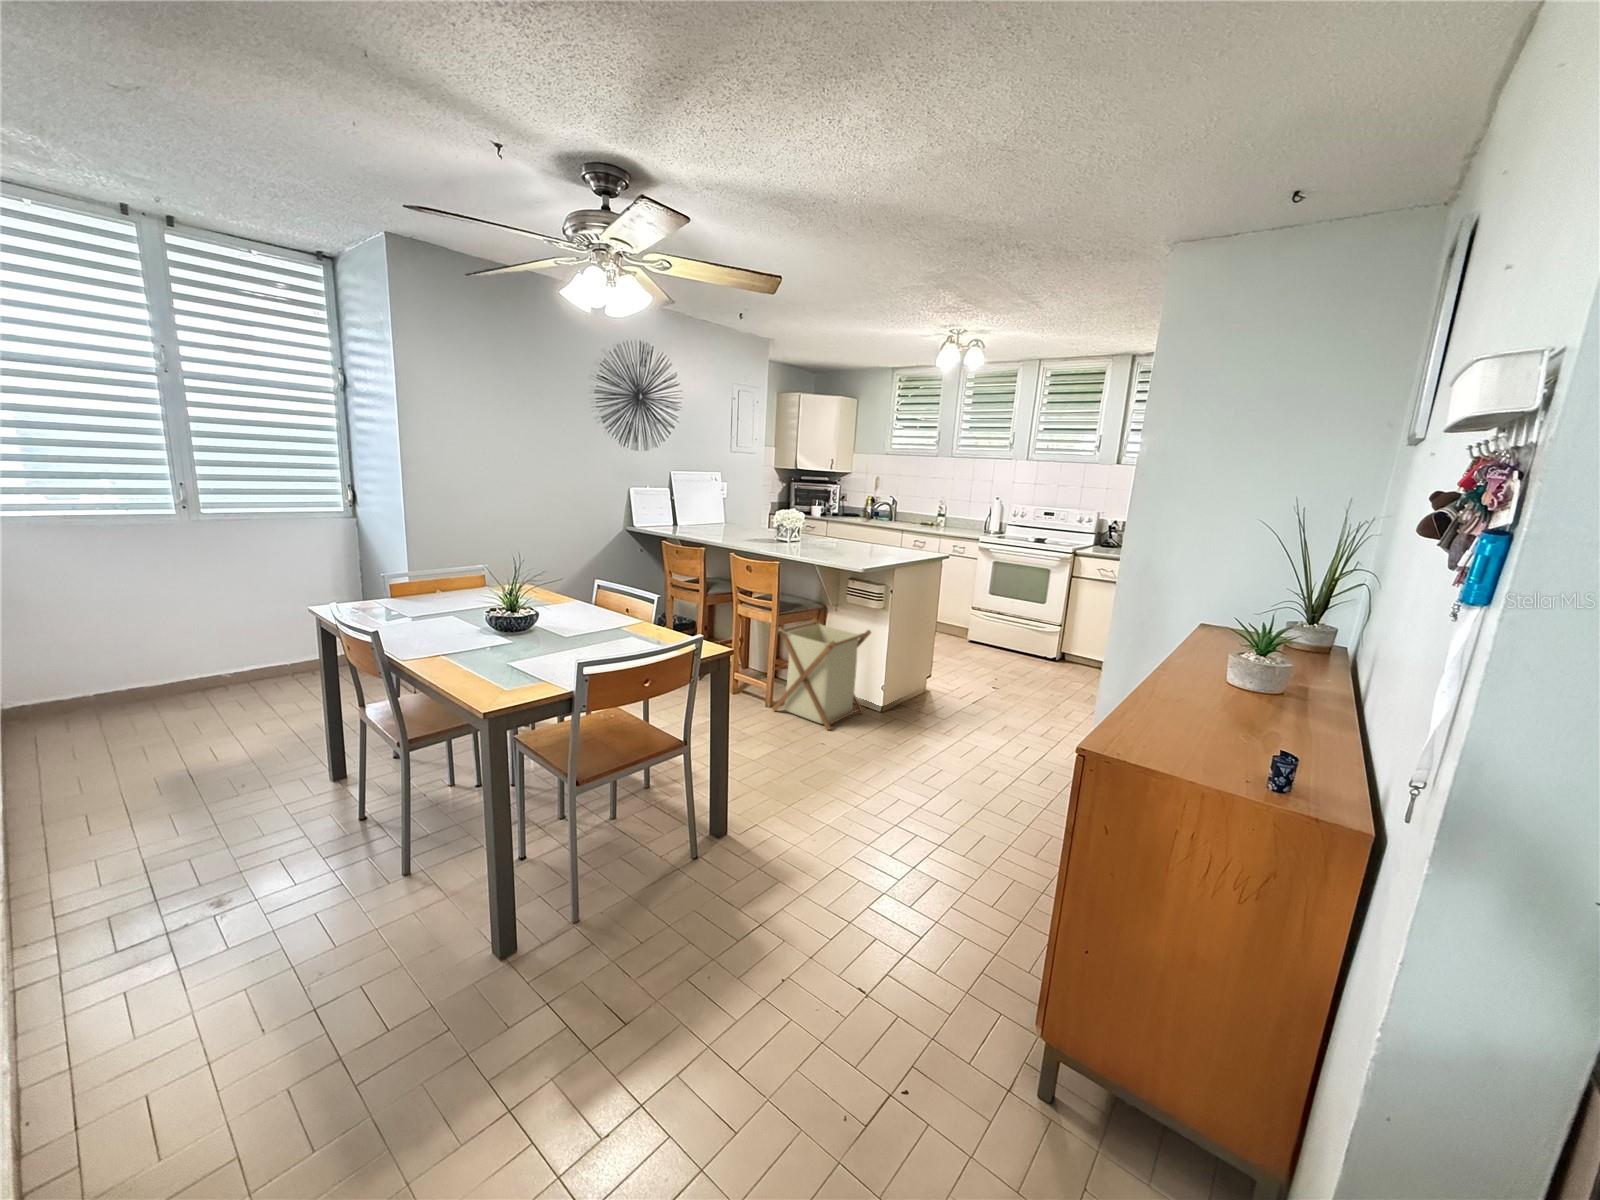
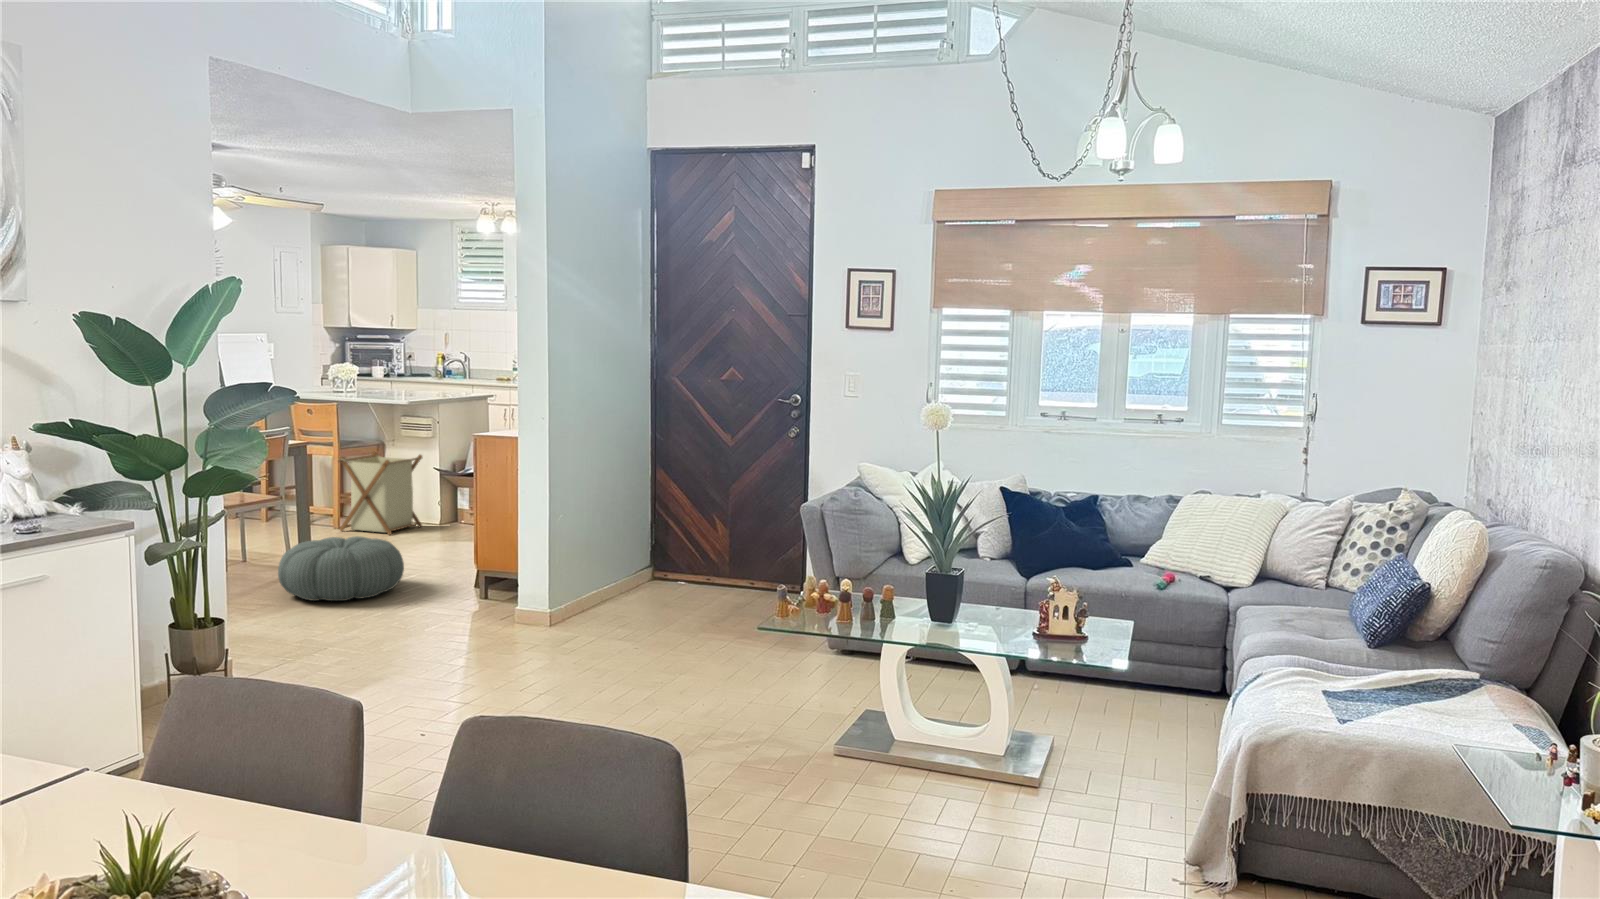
pouf: none [660,830,873,1021] -> present [278,536,404,601]

